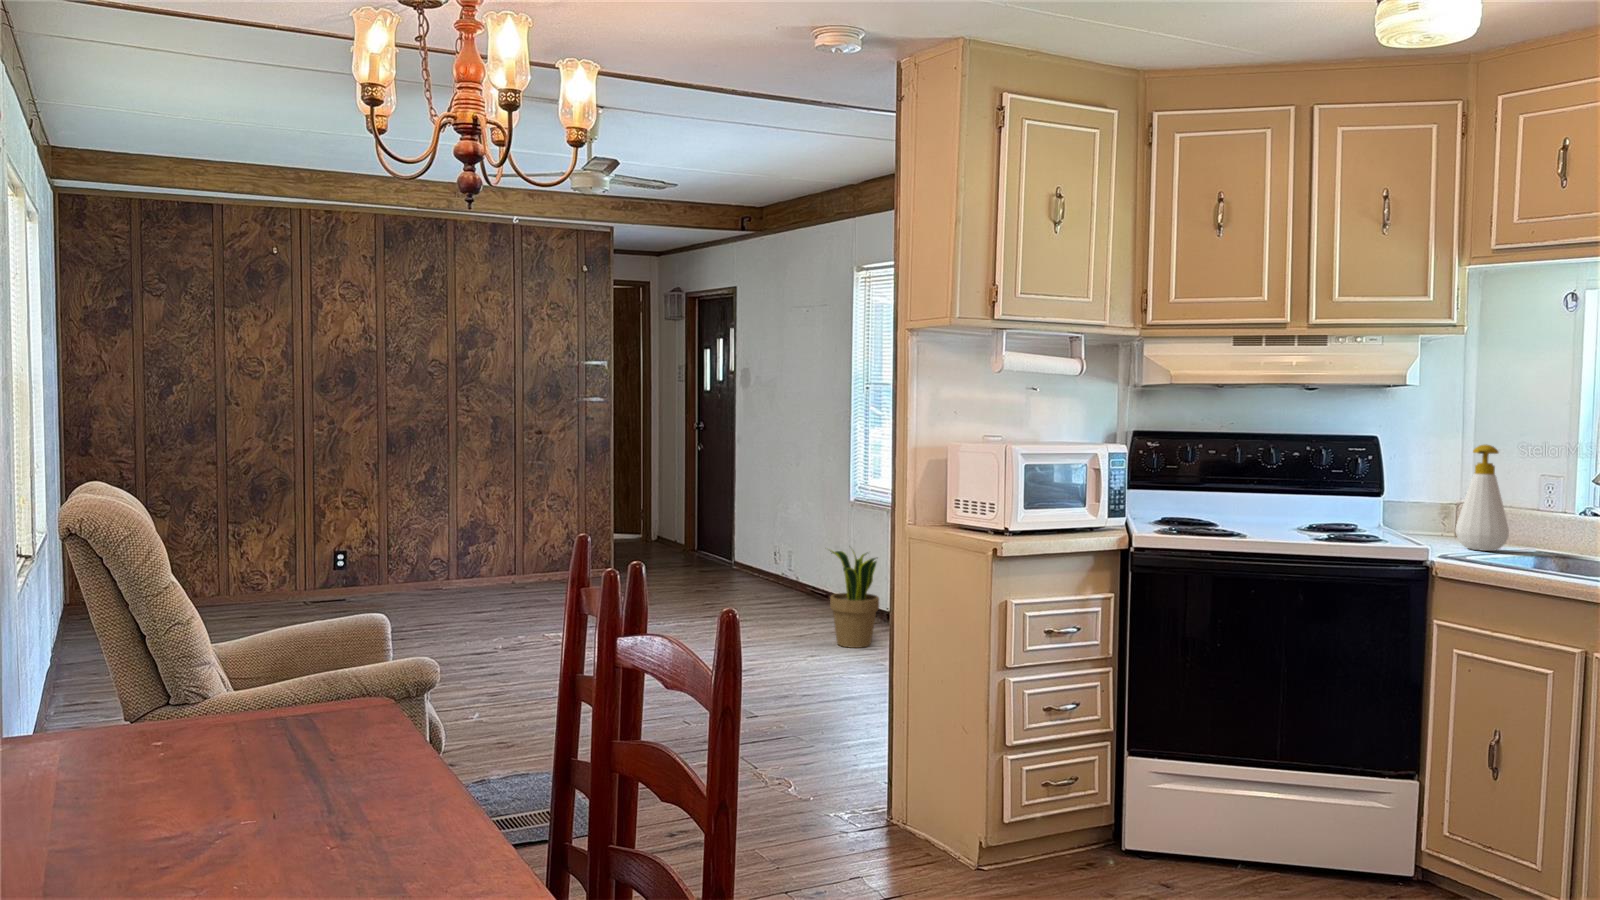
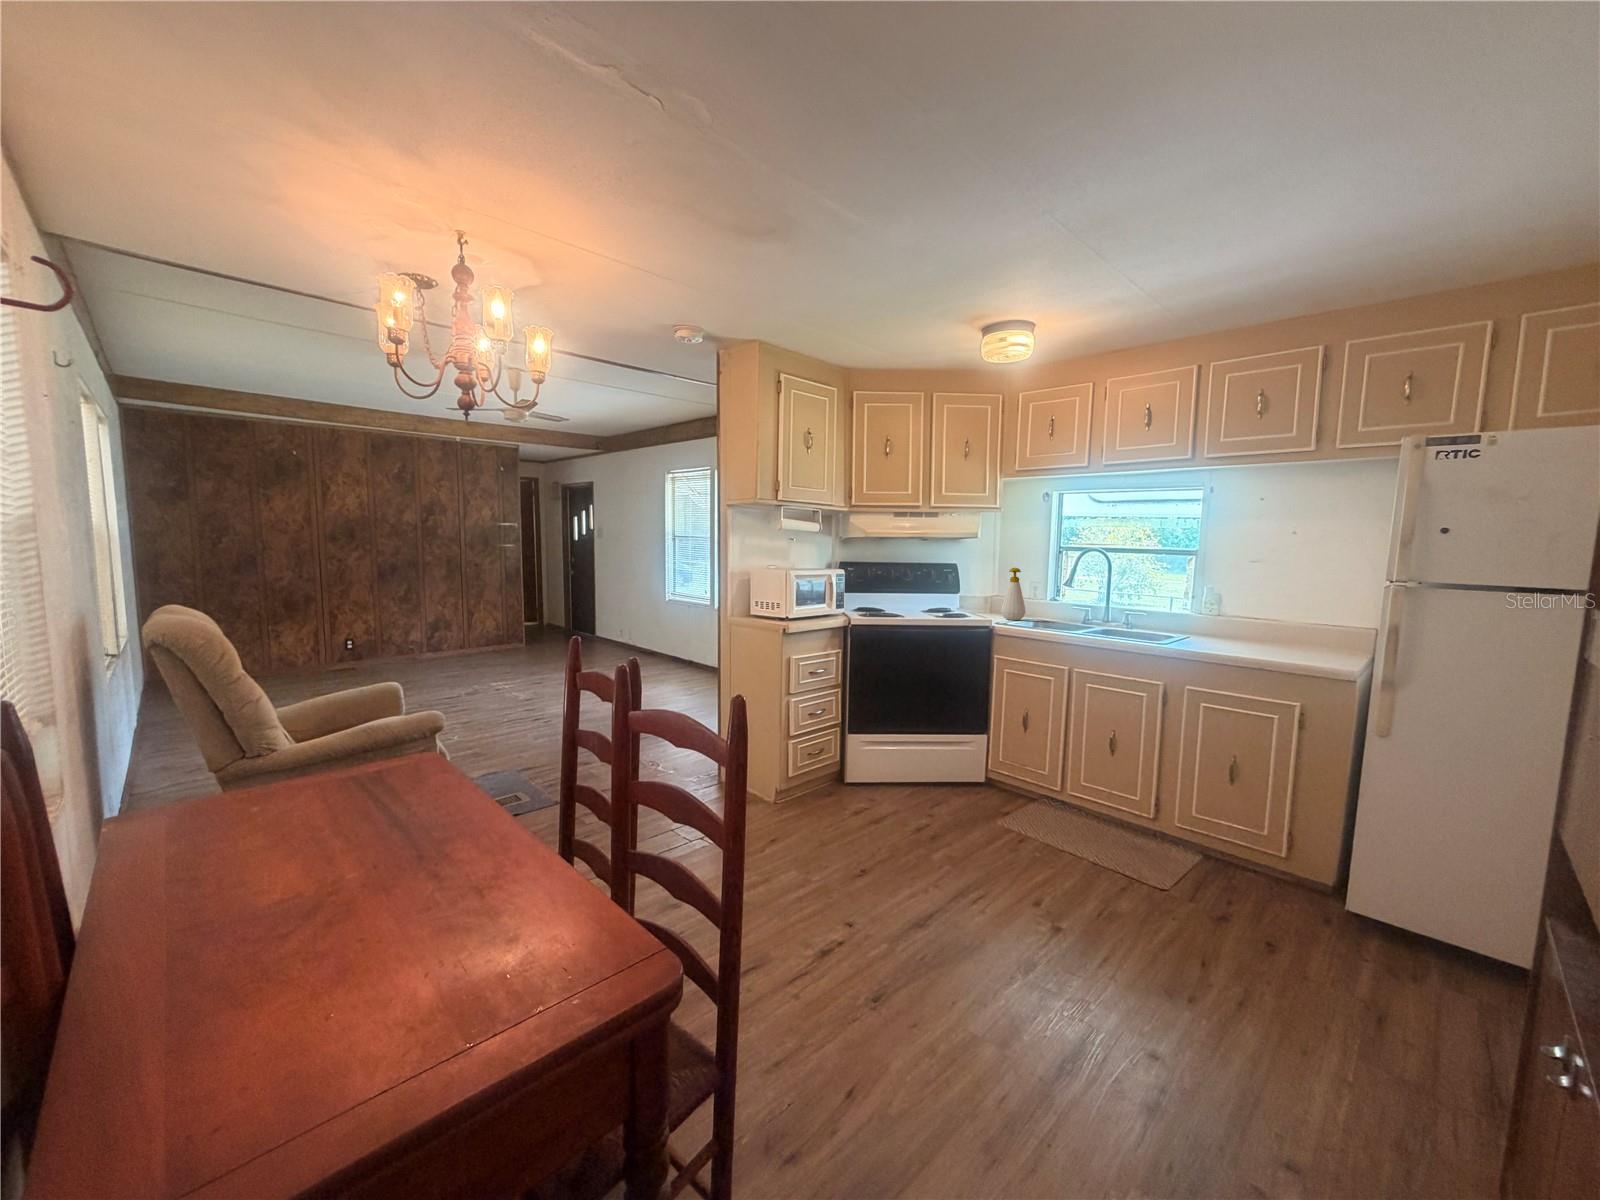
potted plant: present [830,550,879,648] -> none [660,629,692,687]

